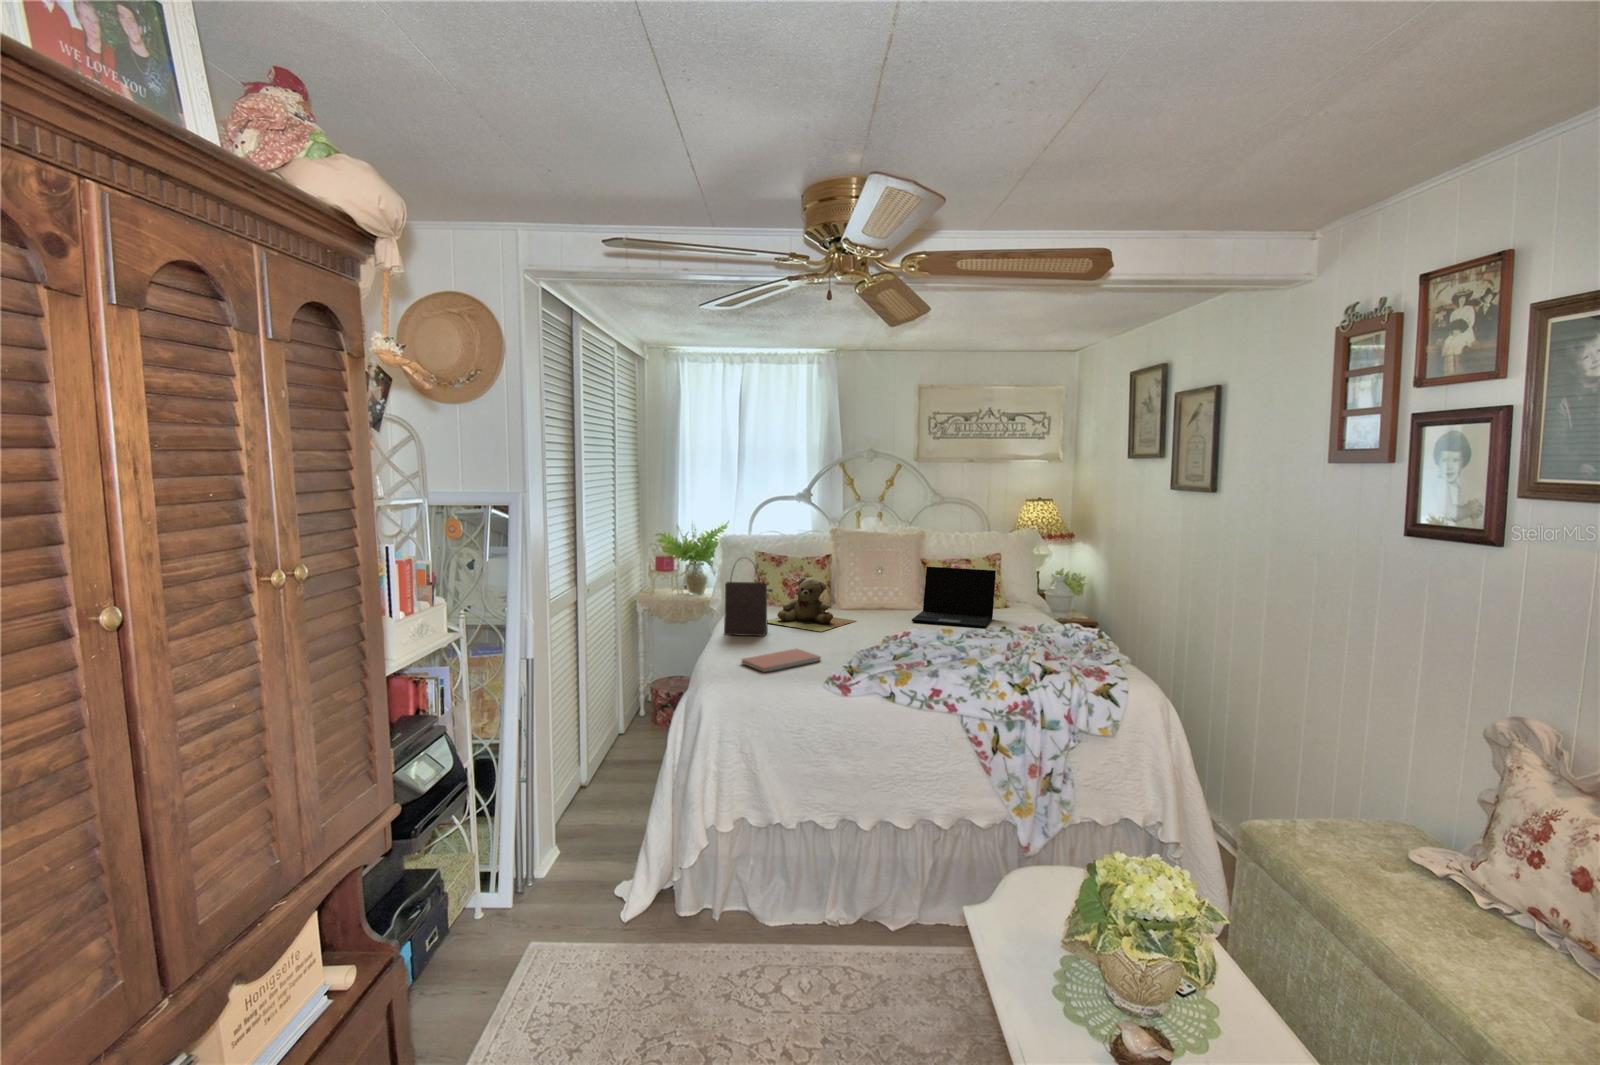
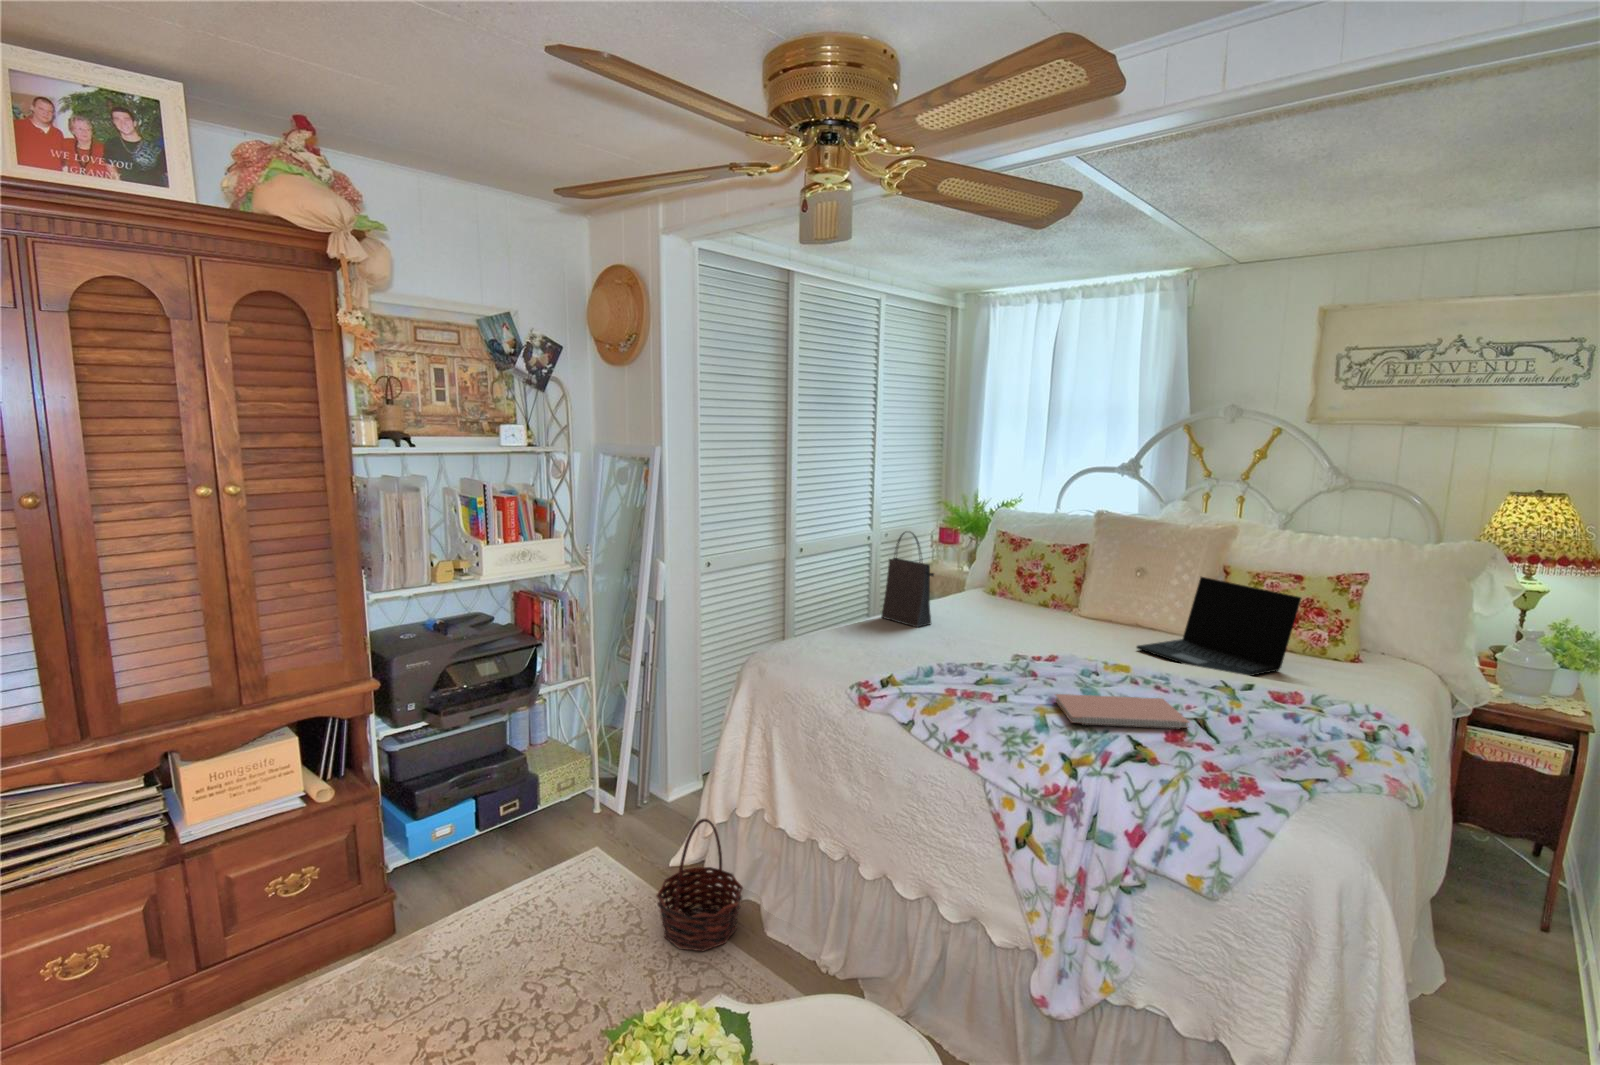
teddy bear: present [767,577,855,632] -> none [952,566,1067,636]
notebook: present [742,649,821,672] -> present [1055,694,1189,729]
basket: none [670,839,751,965] -> present [656,819,743,951]

